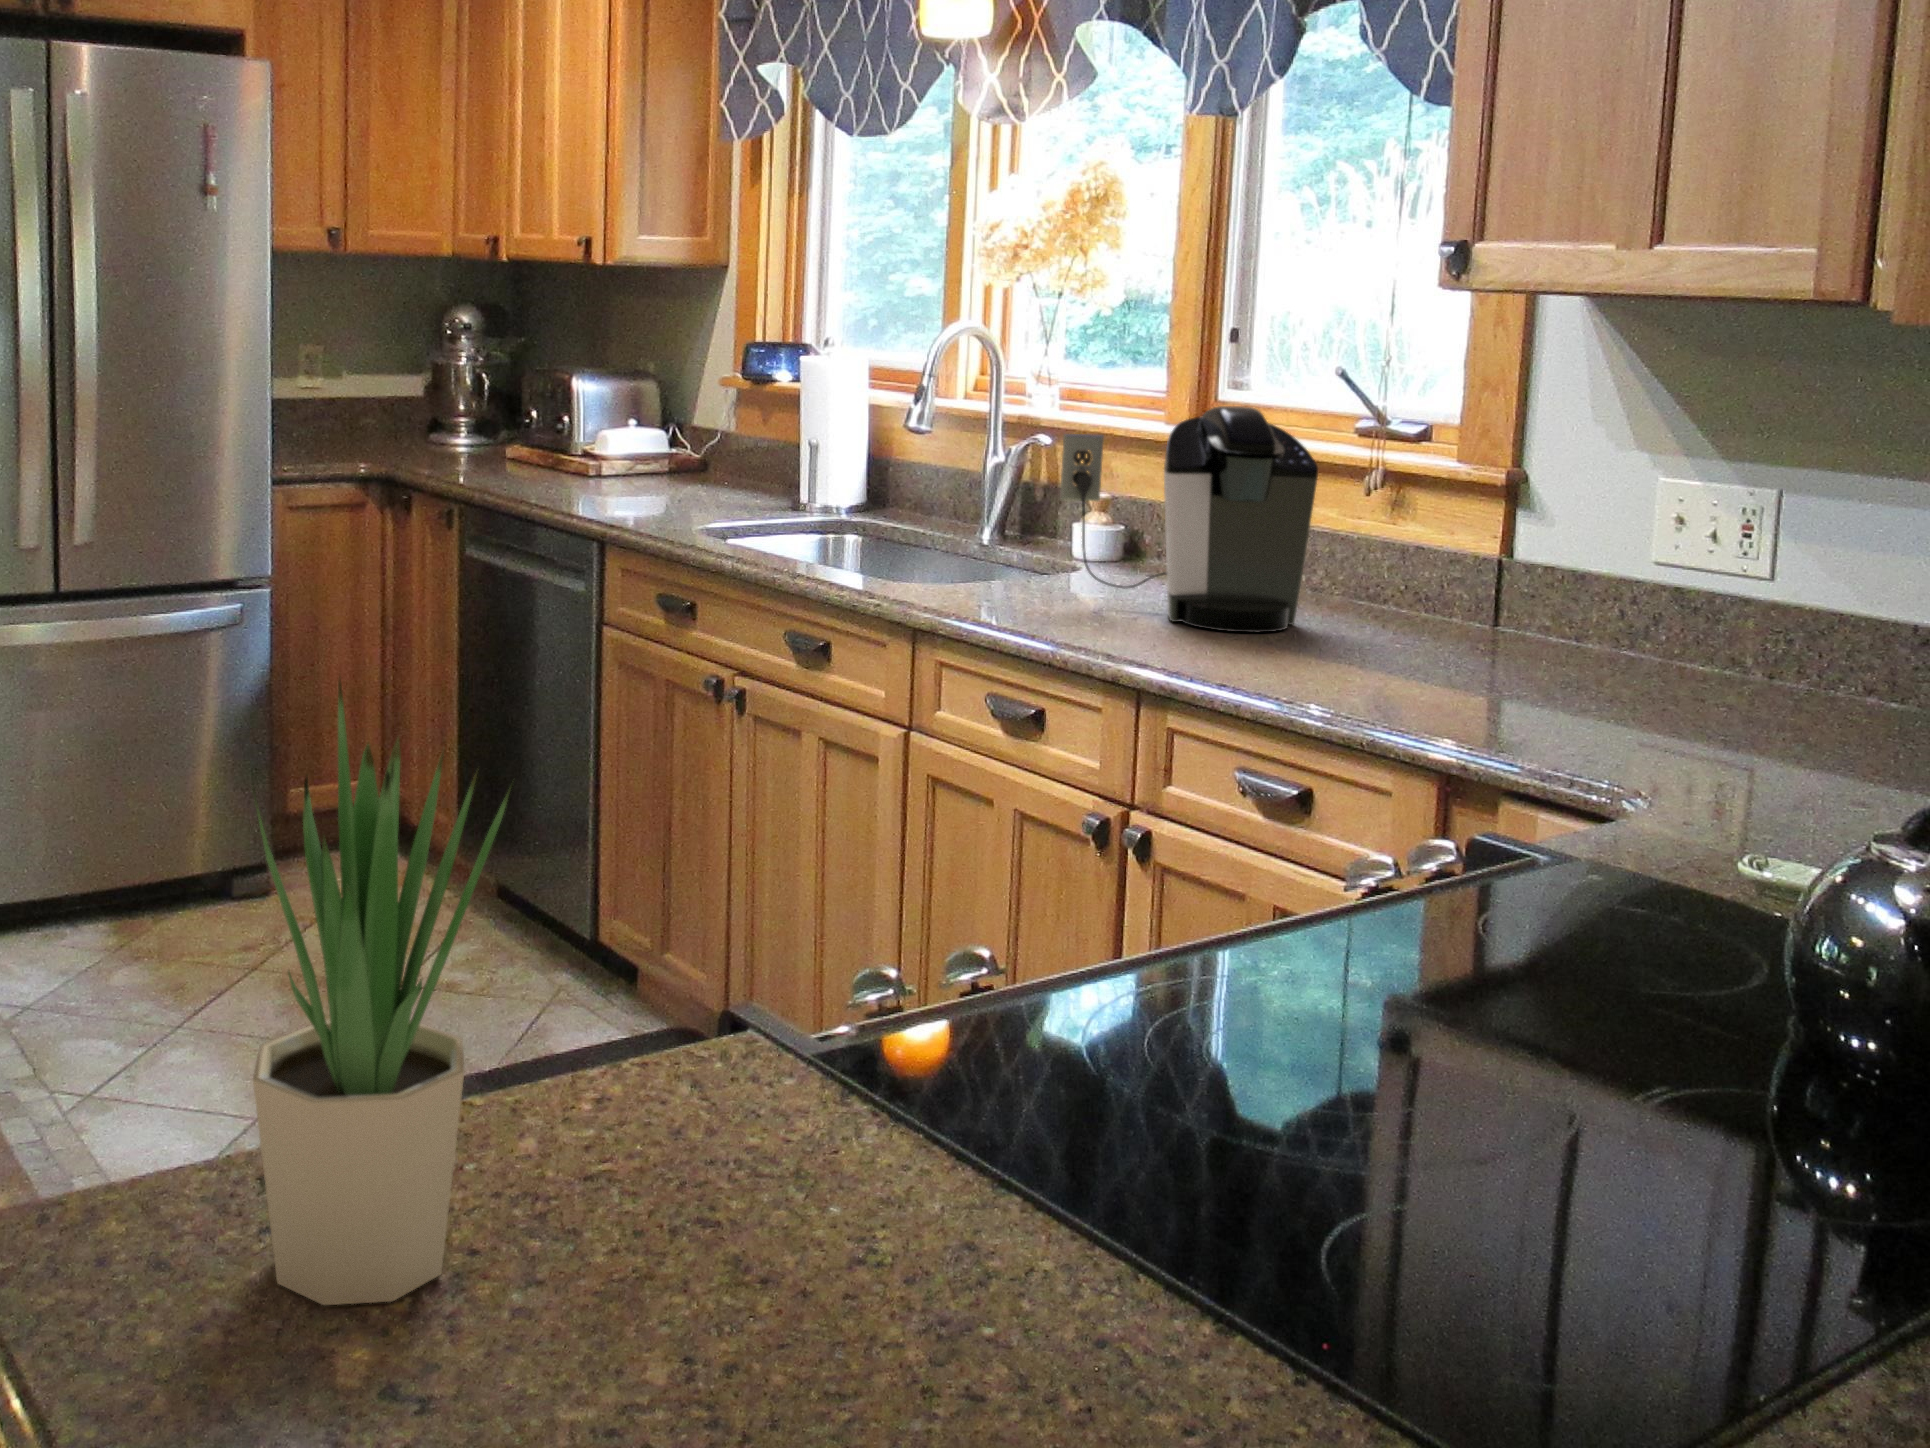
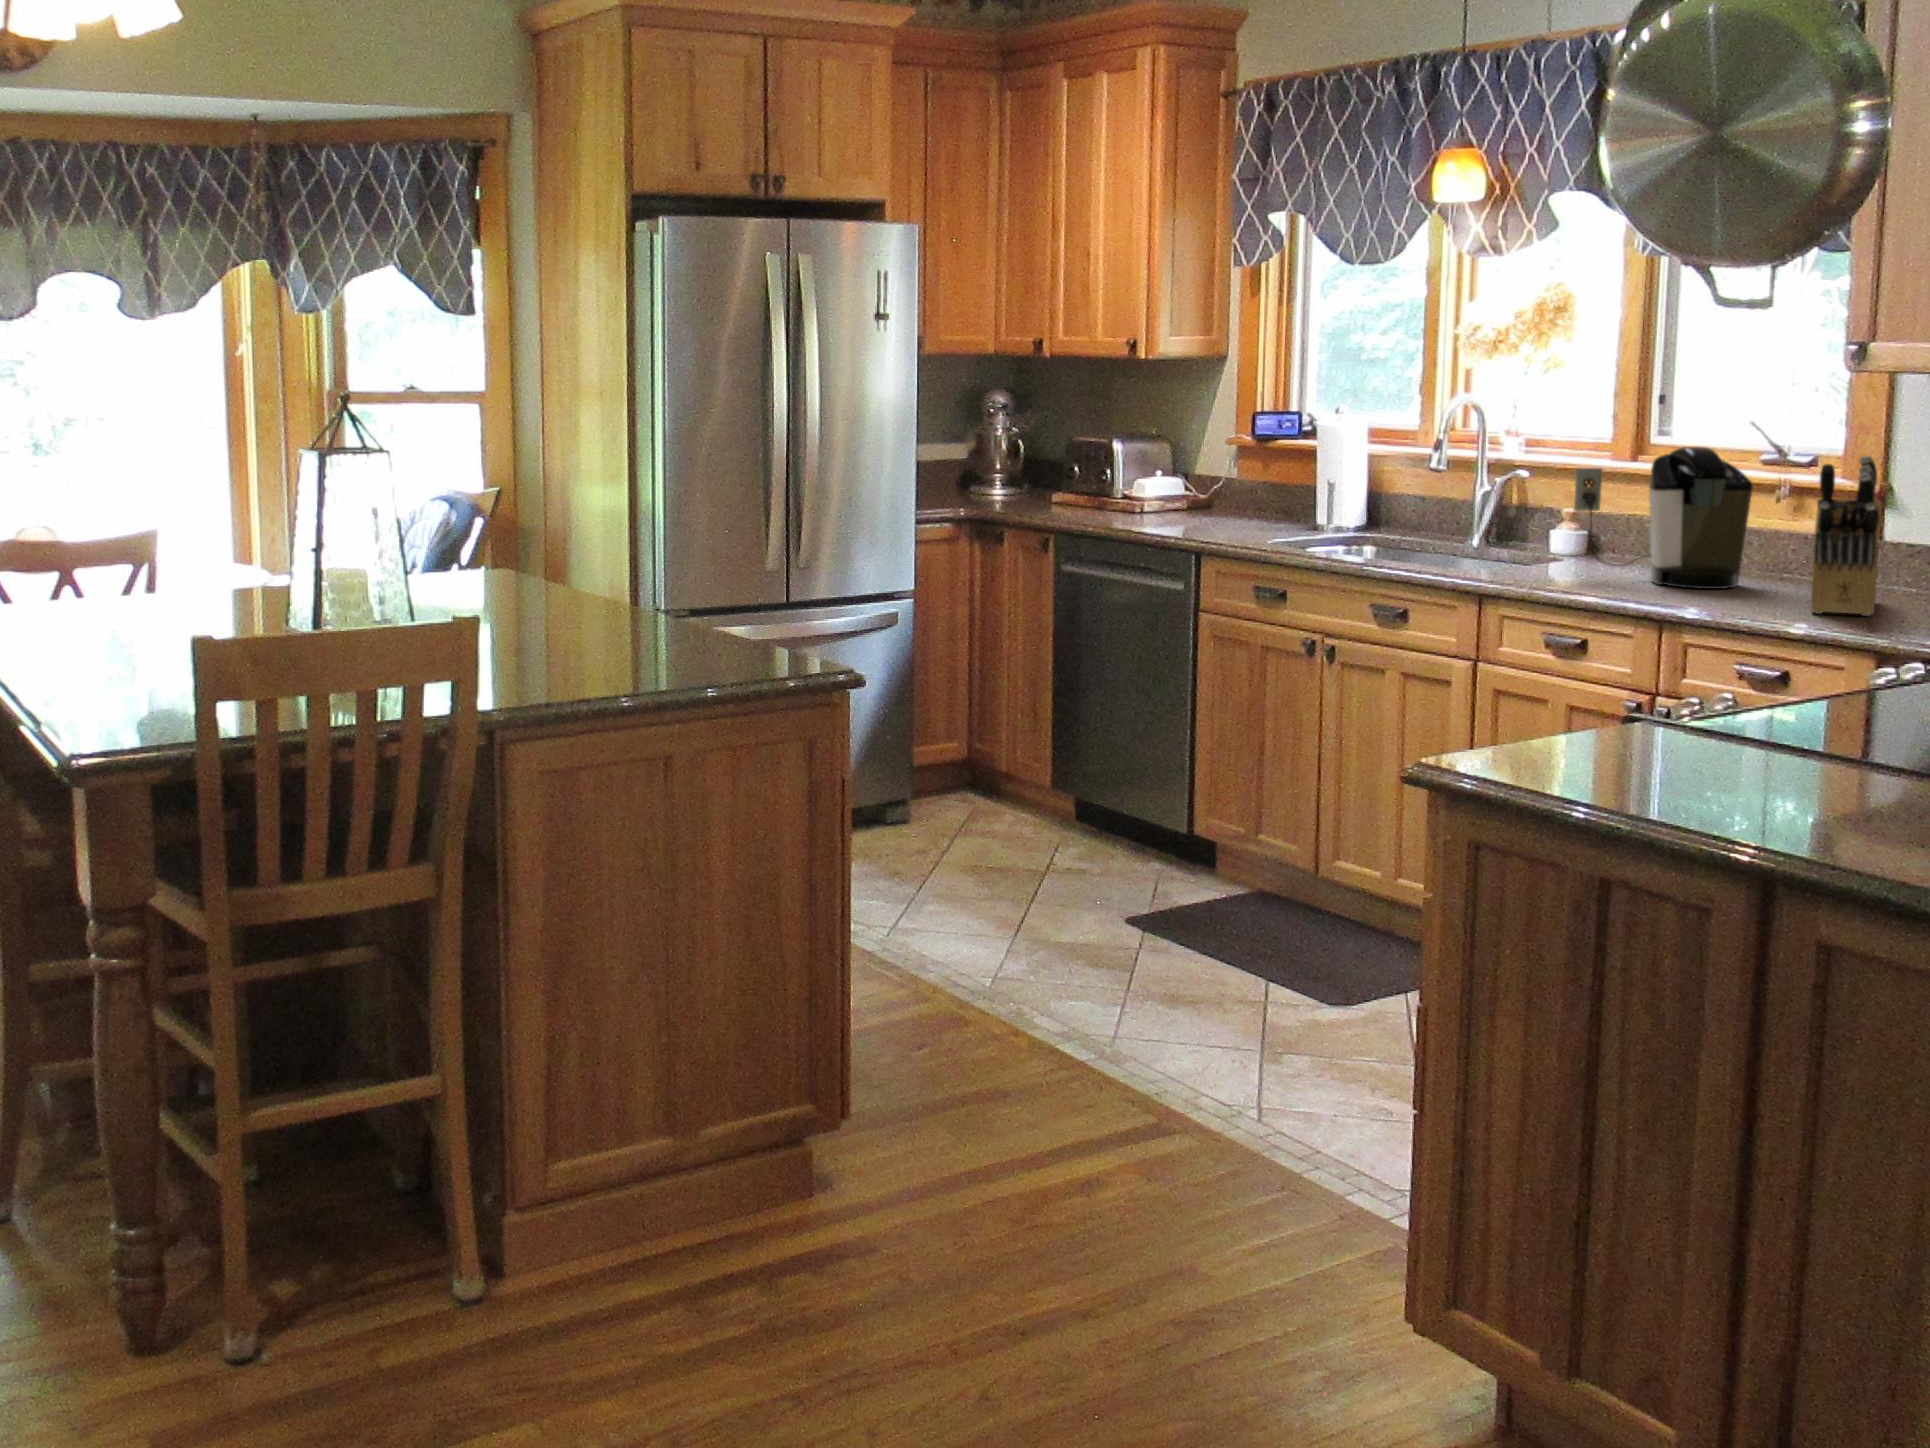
knife block: none [1362,428,1485,700] -> present [1811,456,1881,616]
potted plant: present [253,679,511,1305] -> none [1551,548,1656,769]

